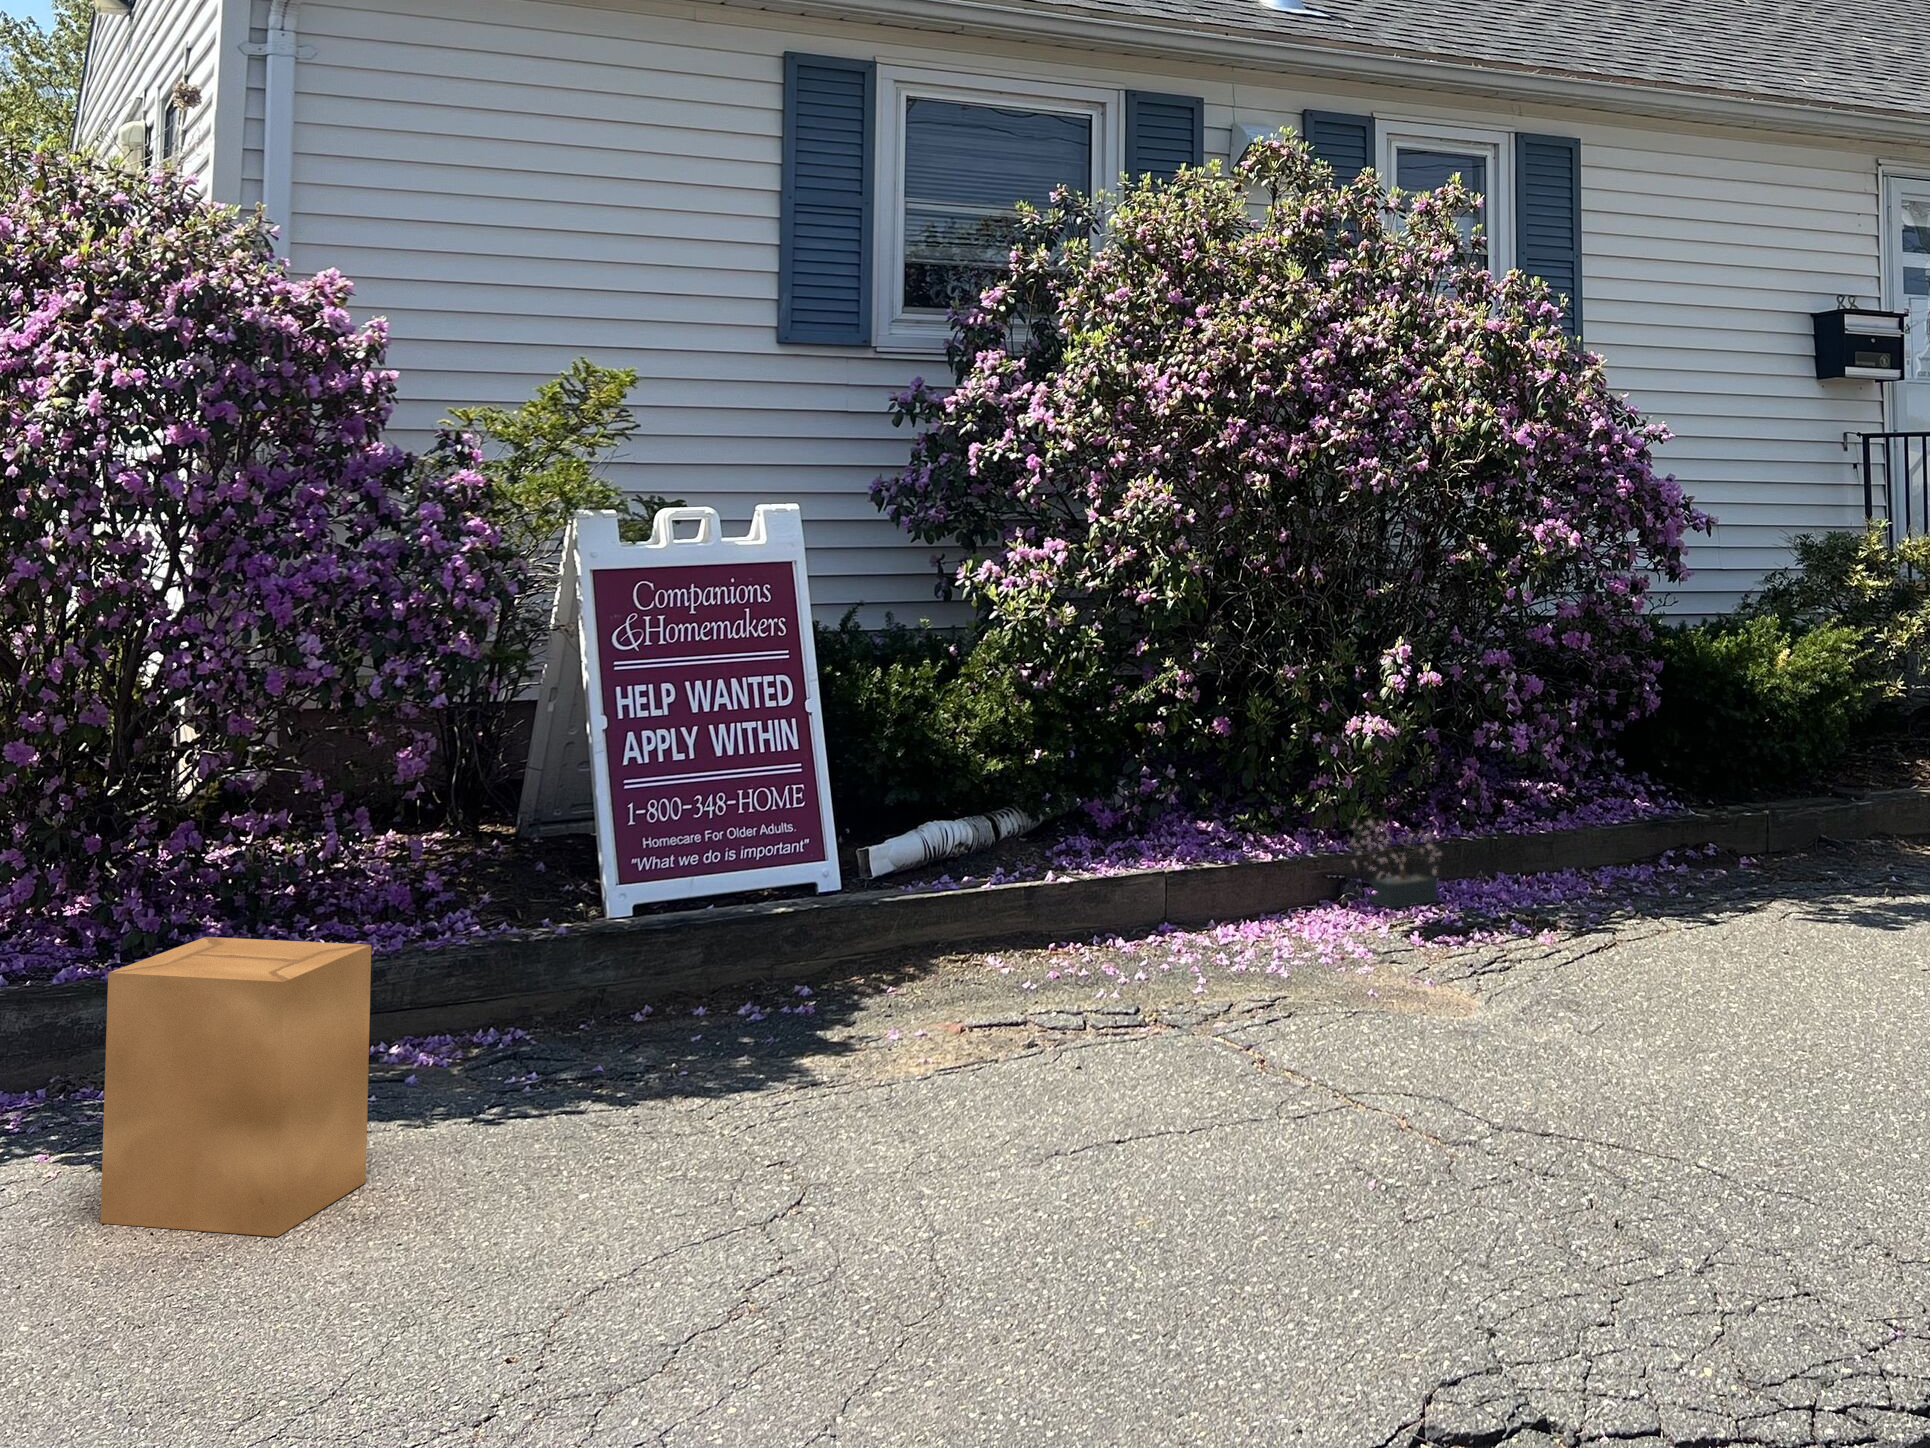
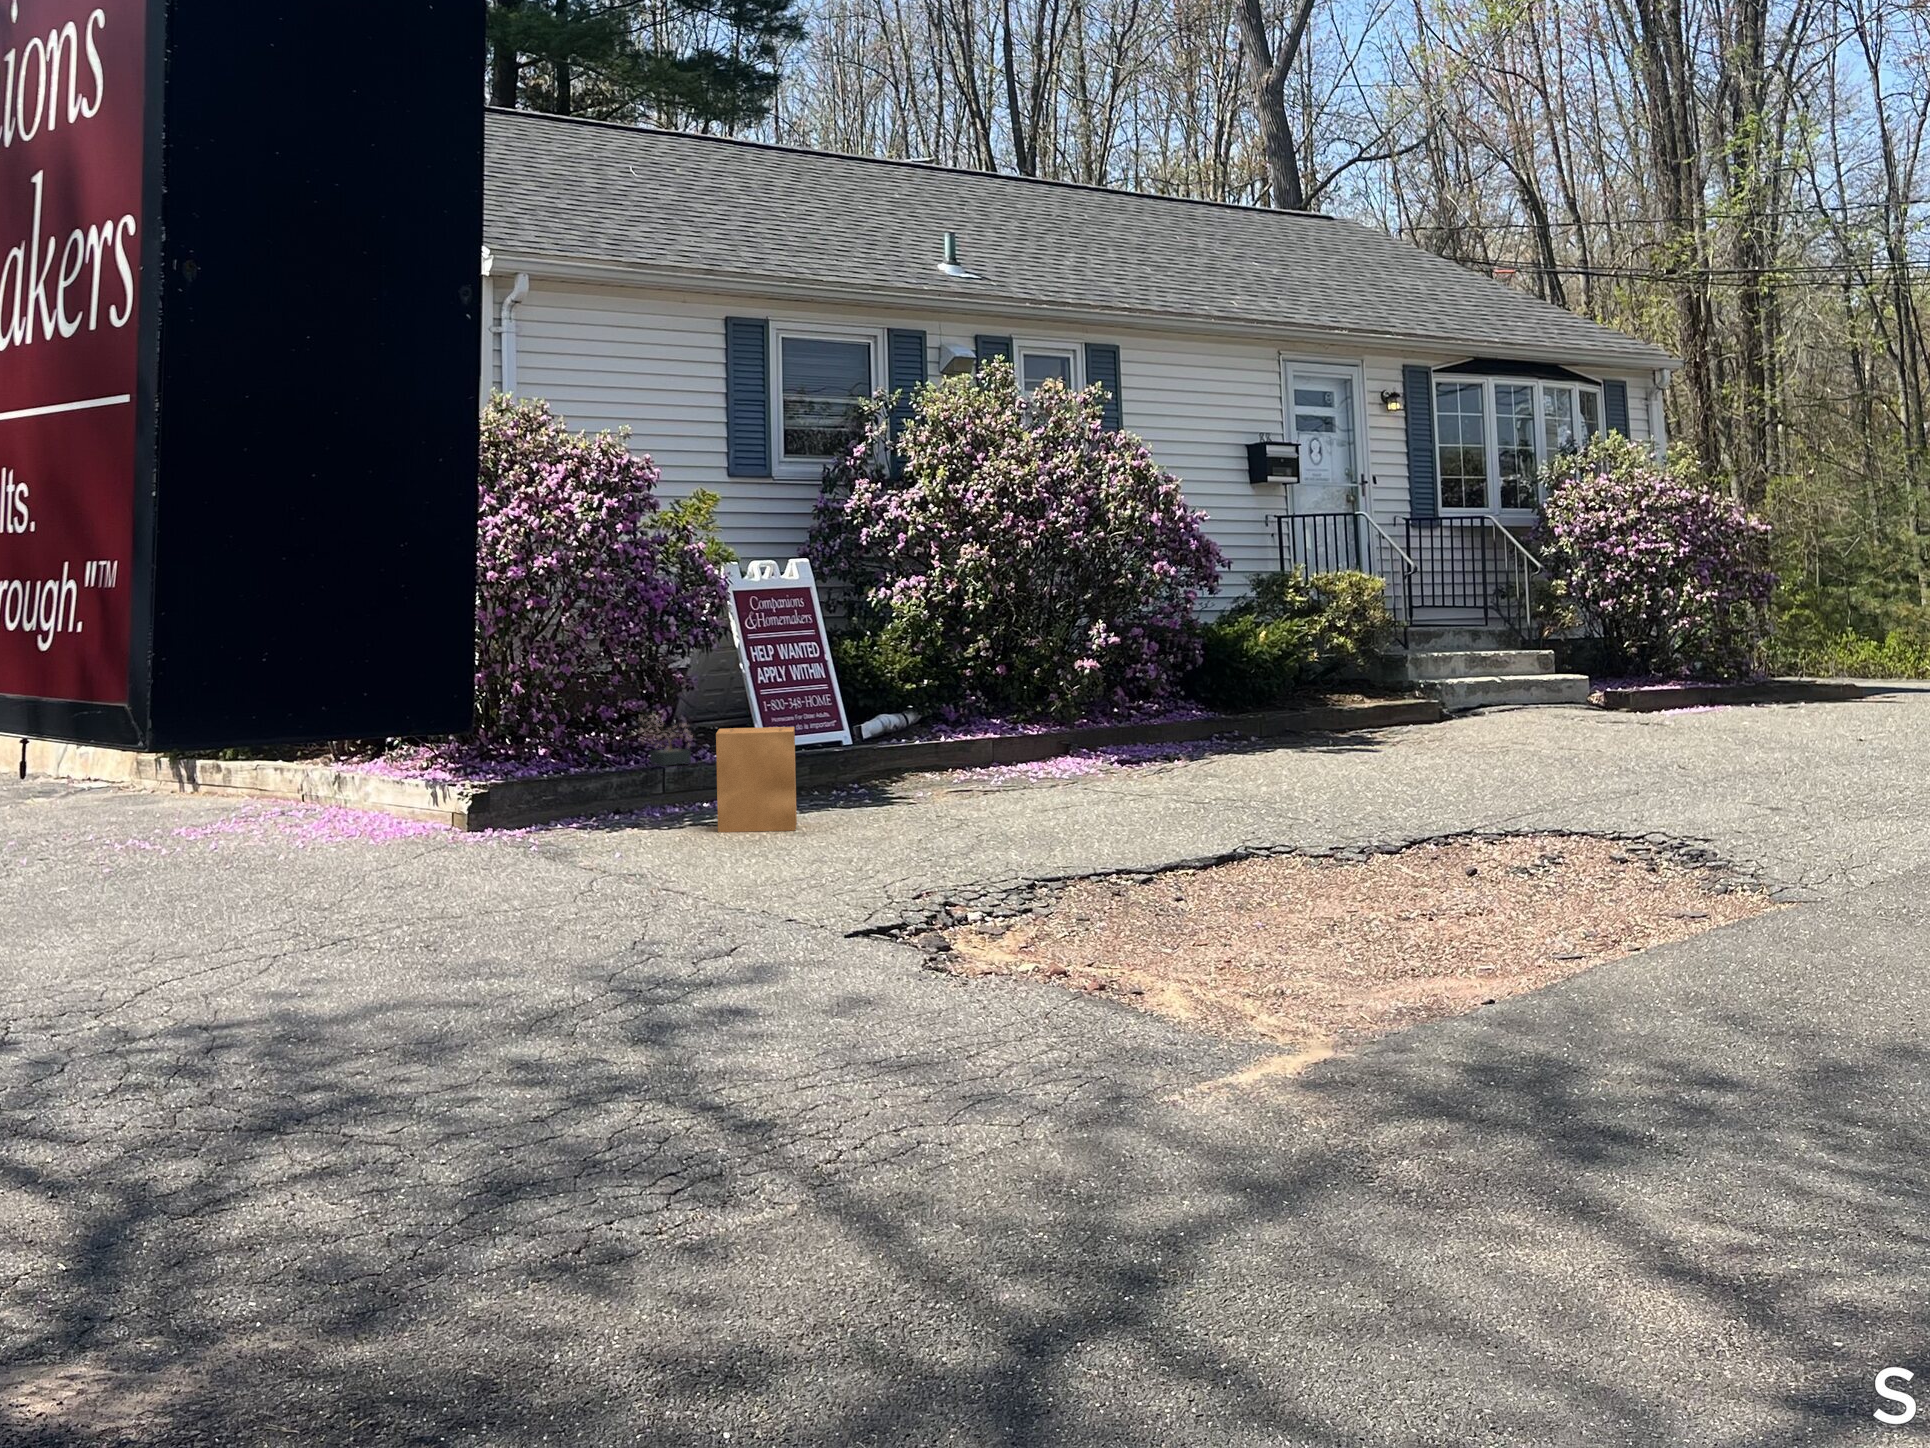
decorative plant: present [1349,820,1441,908] -> present [640,716,692,766]

